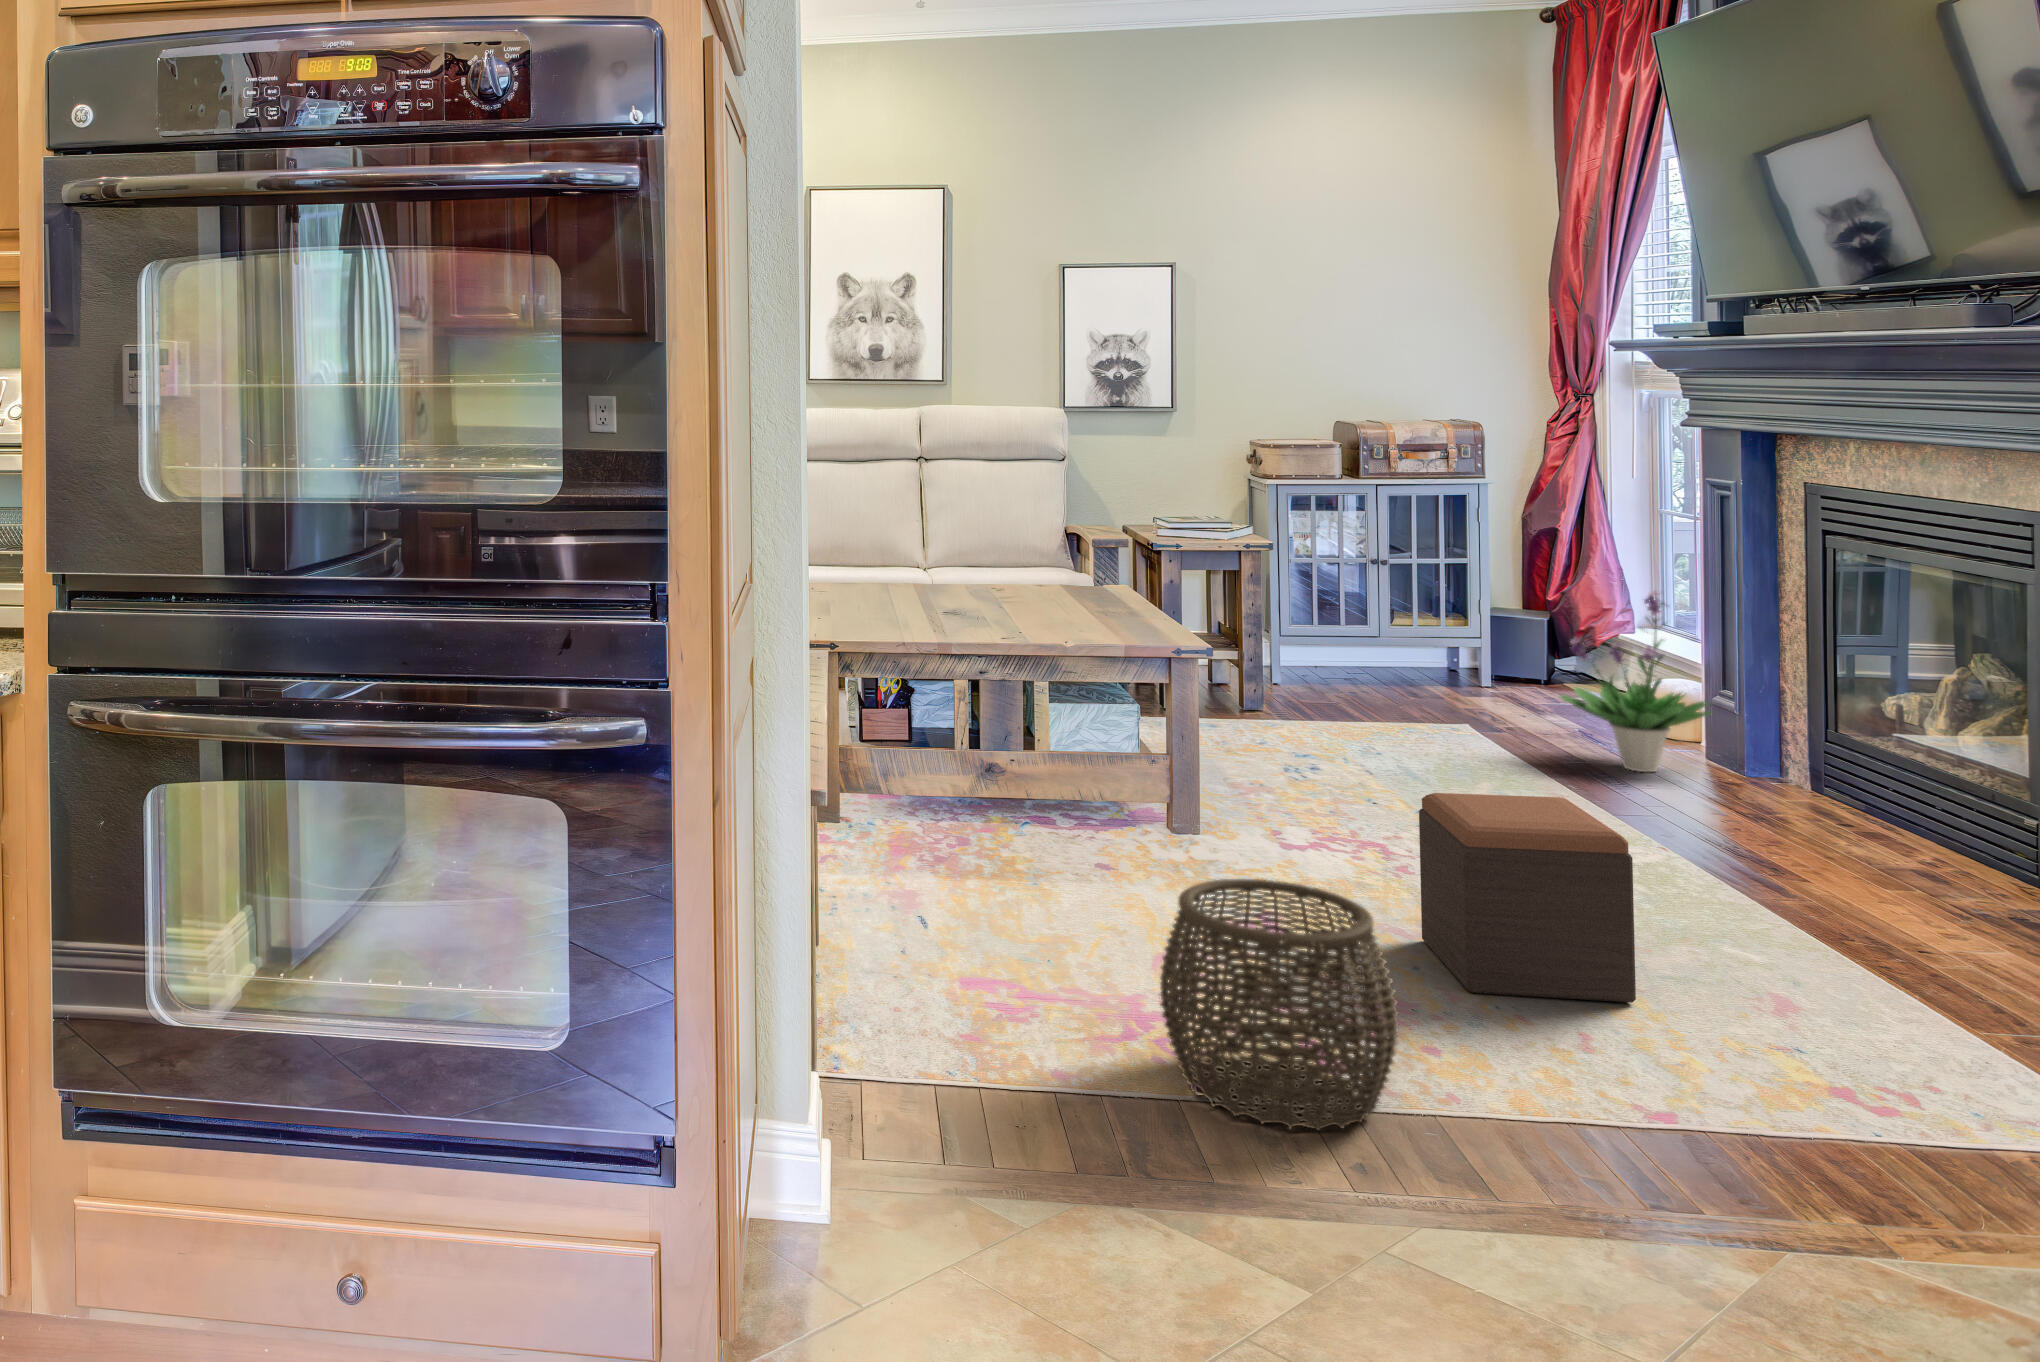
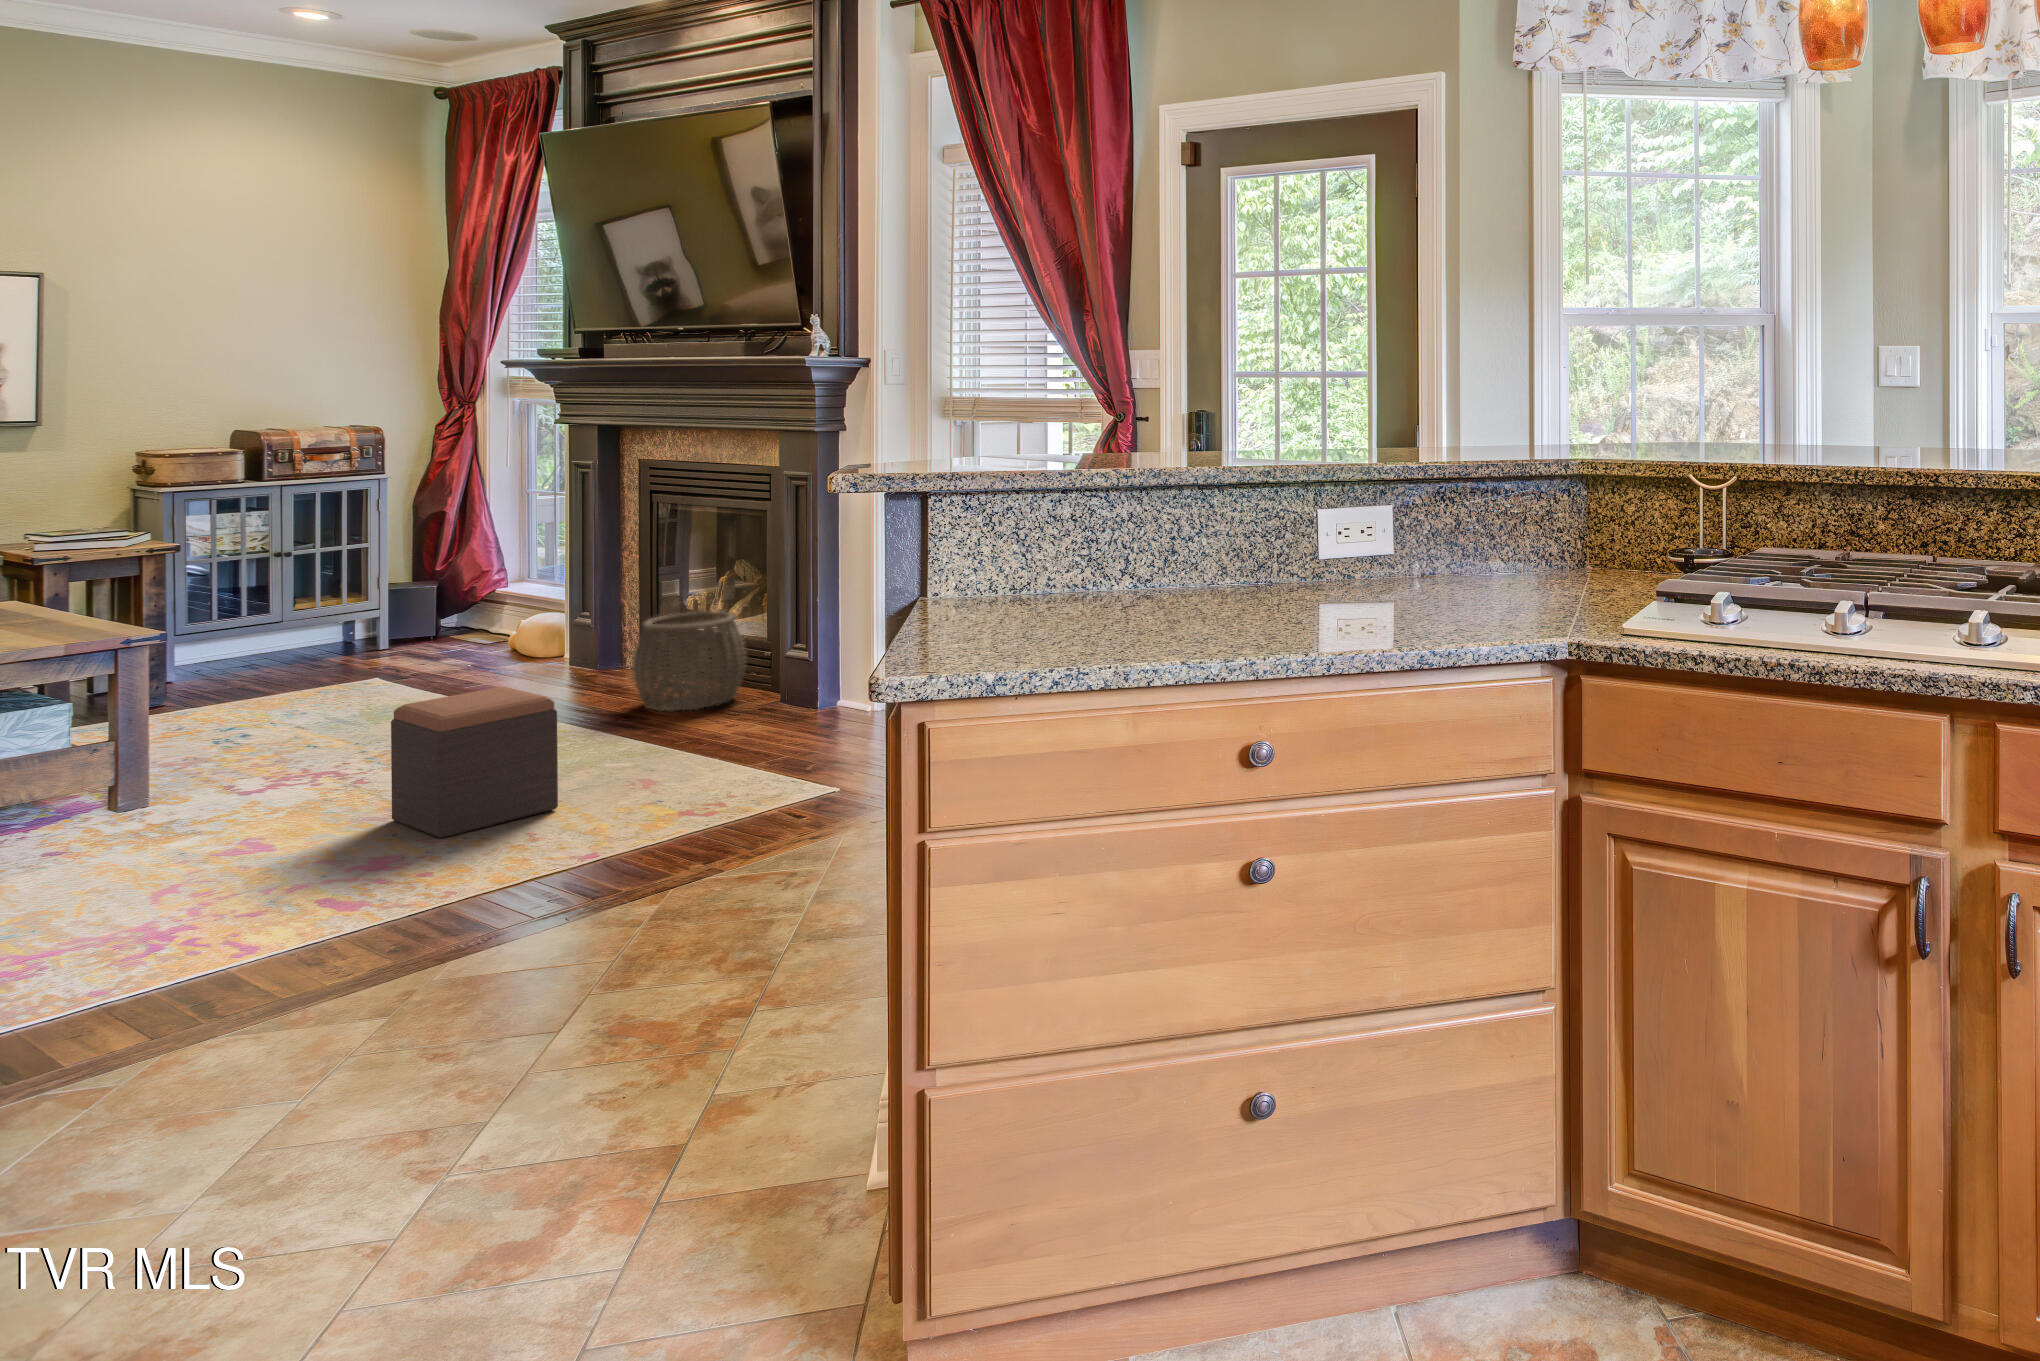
potted plant: present [1560,591,1713,772] -> none [462,544,581,680]
woven basket: present [1160,879,1399,1130] -> present [633,611,746,711]

